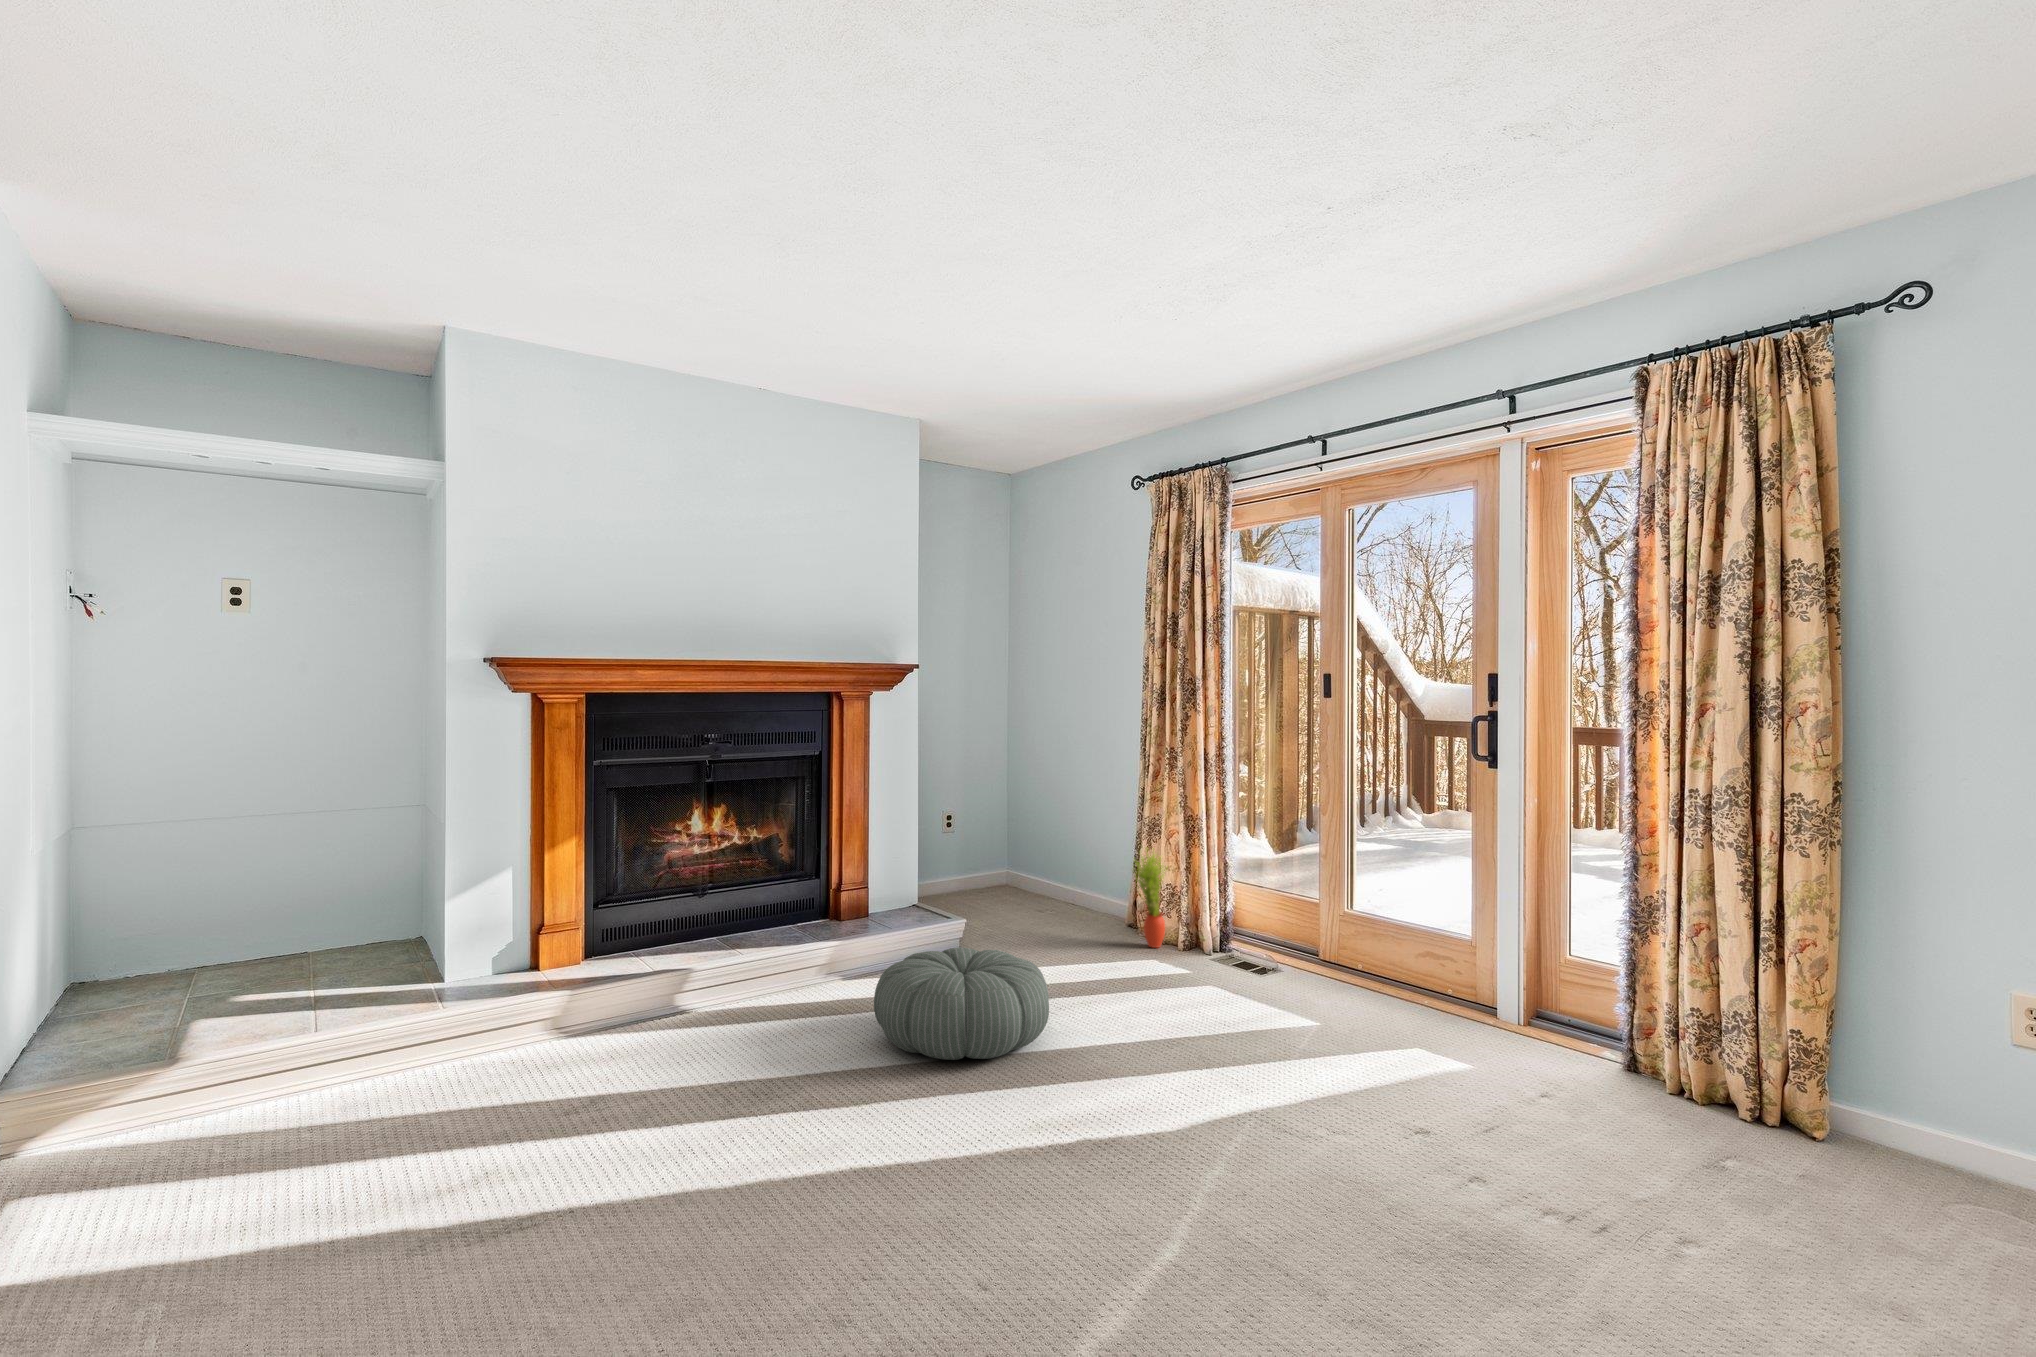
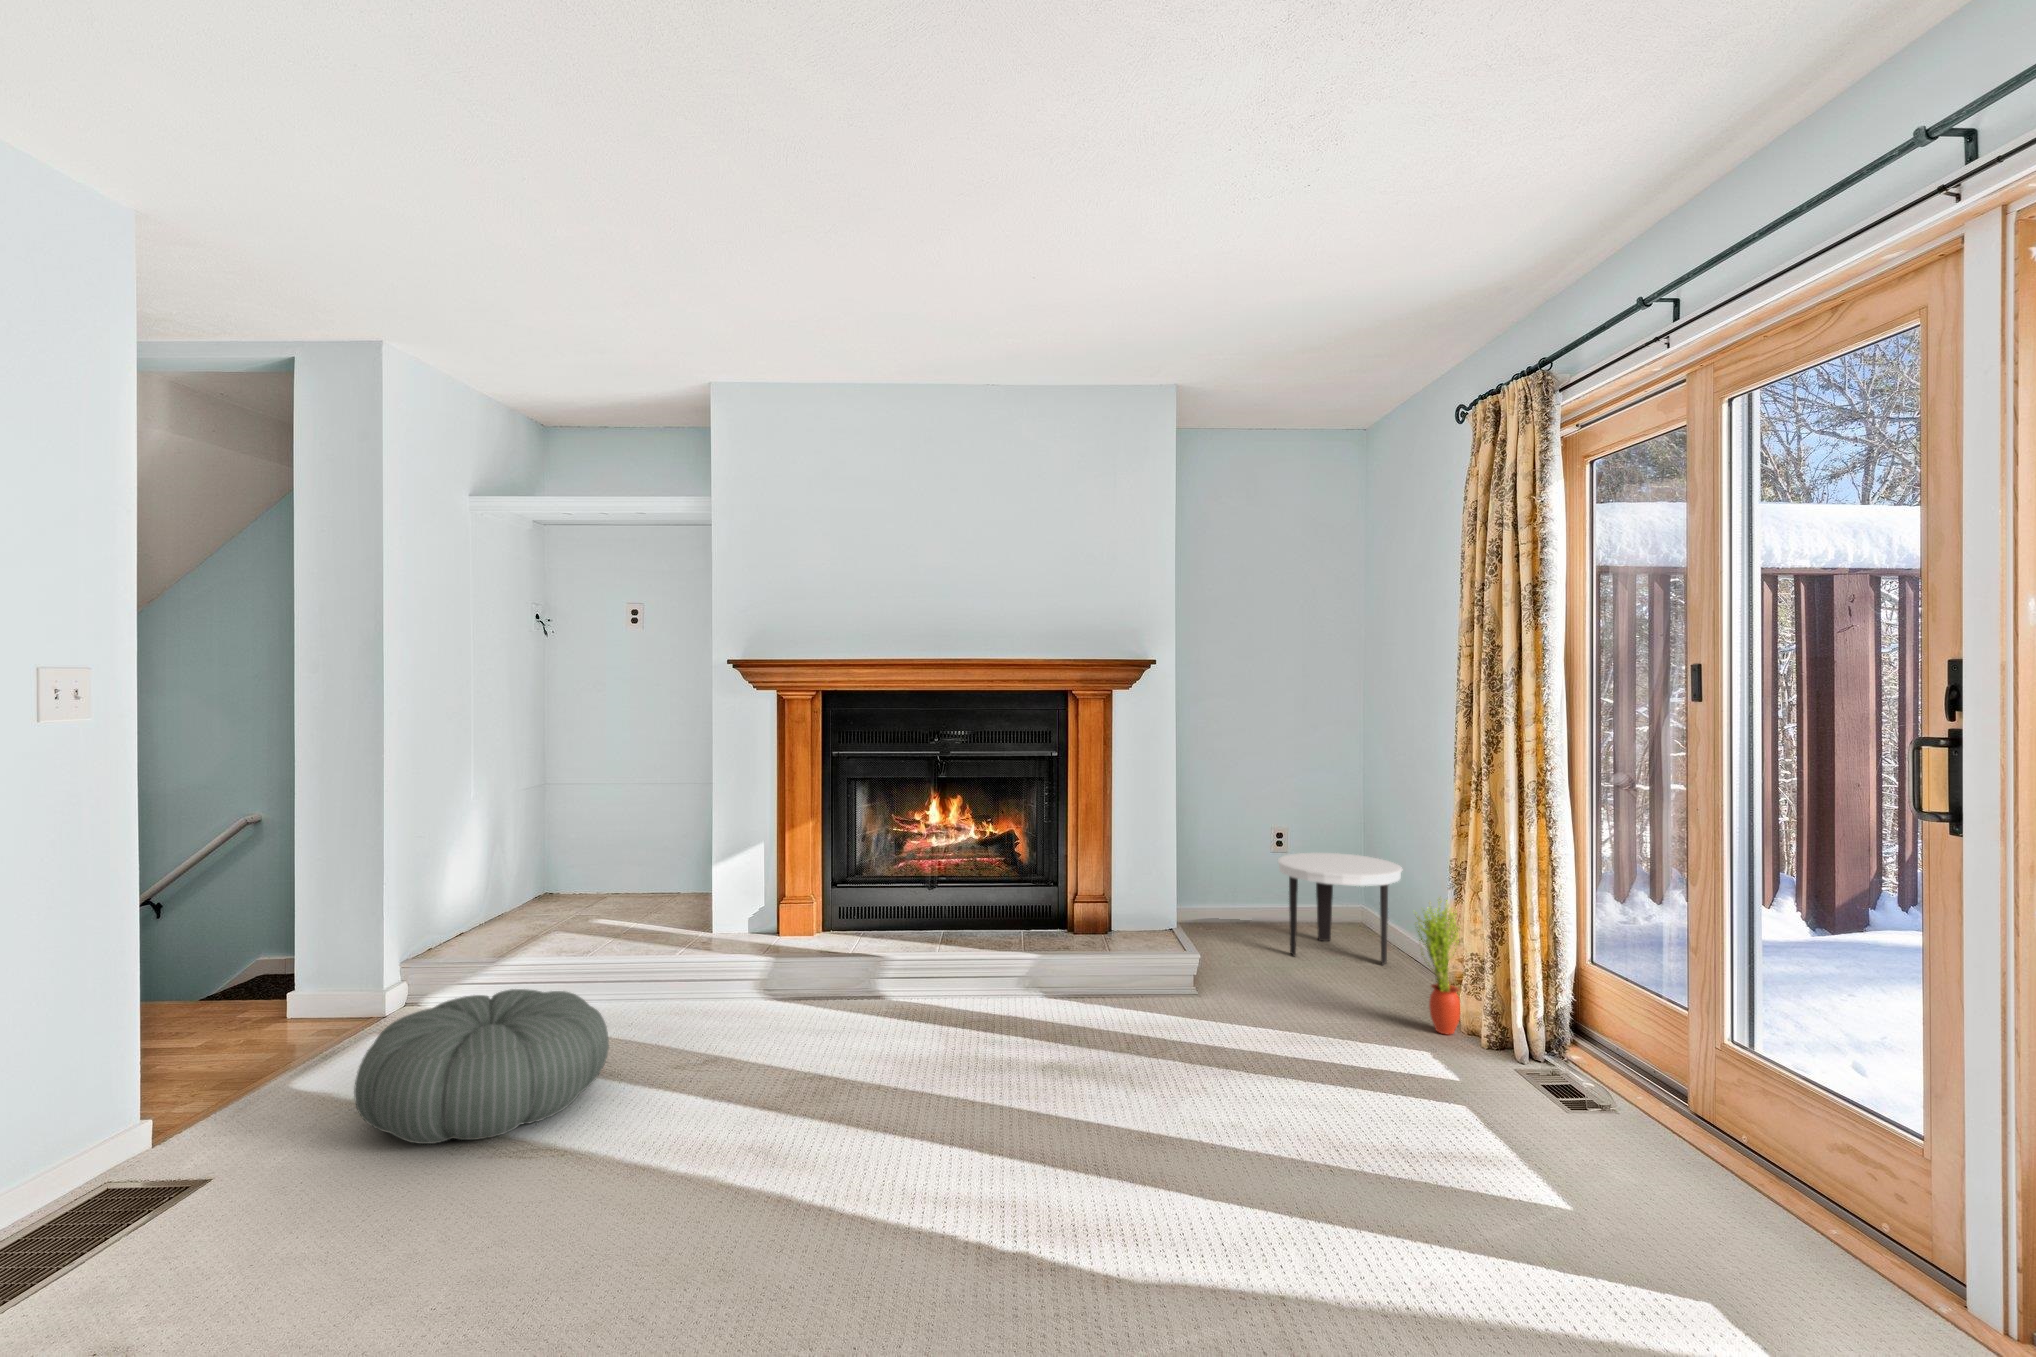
side table: none [980,827,1079,917] -> present [1278,853,1402,965]
pouf: present [874,948,1049,1060] -> present [354,989,609,1144]

